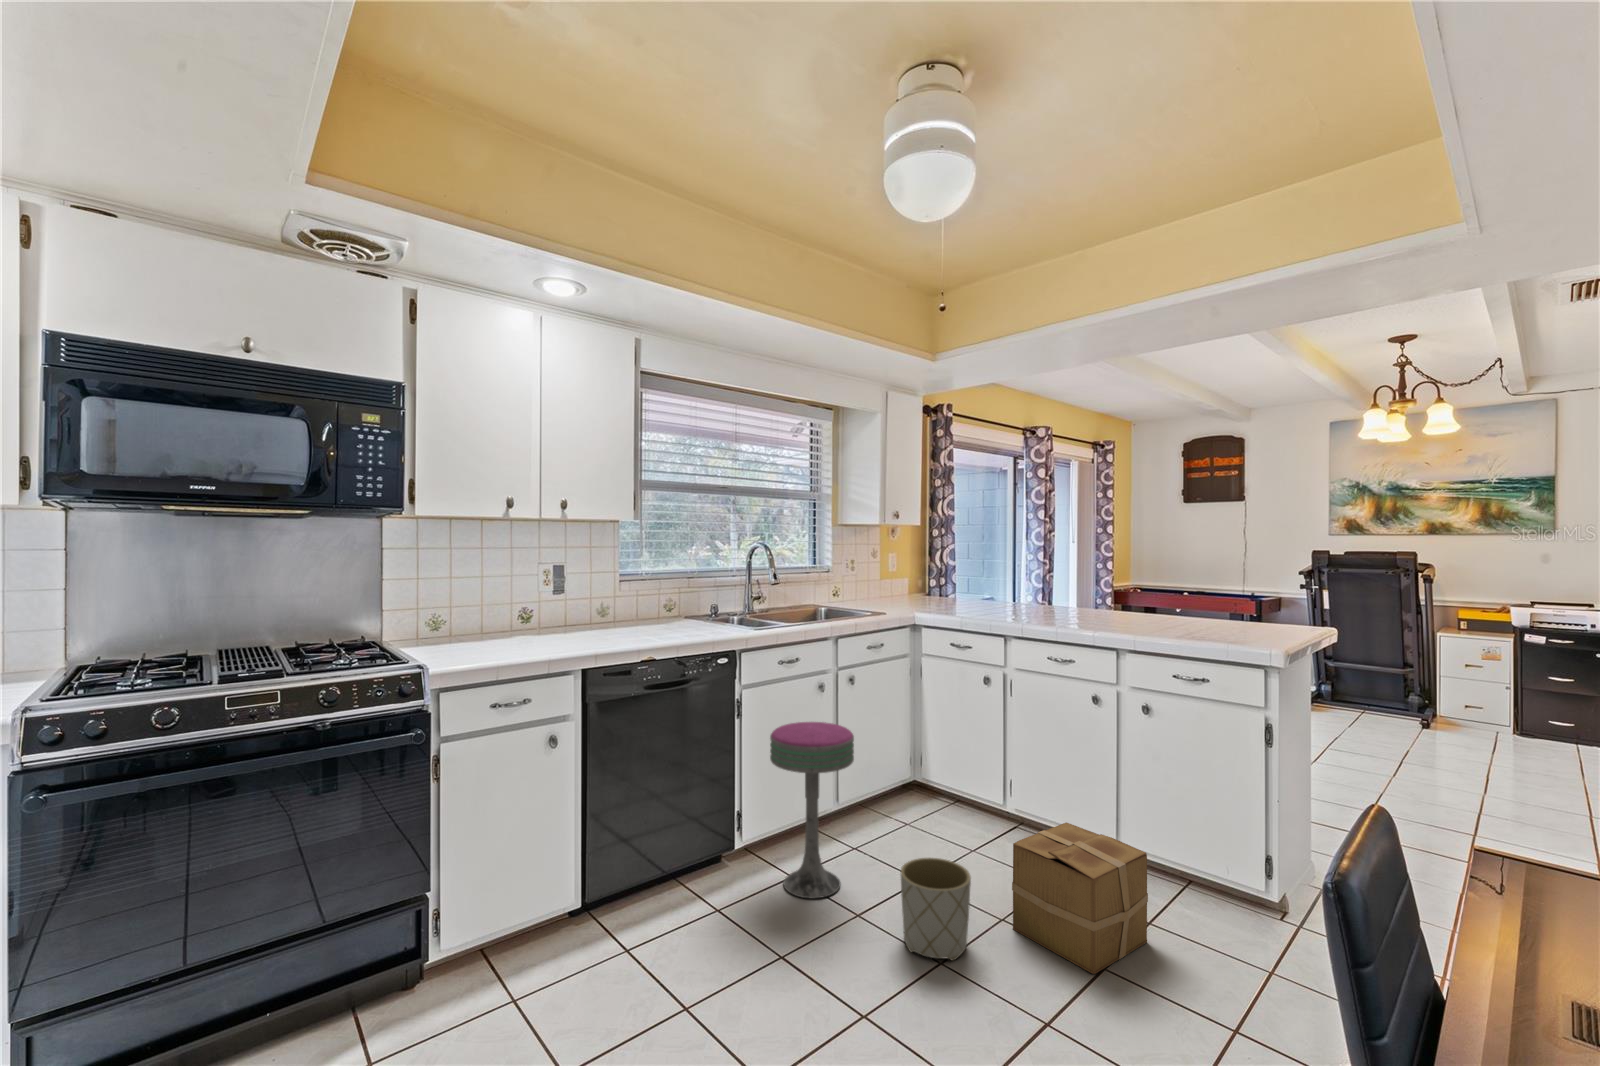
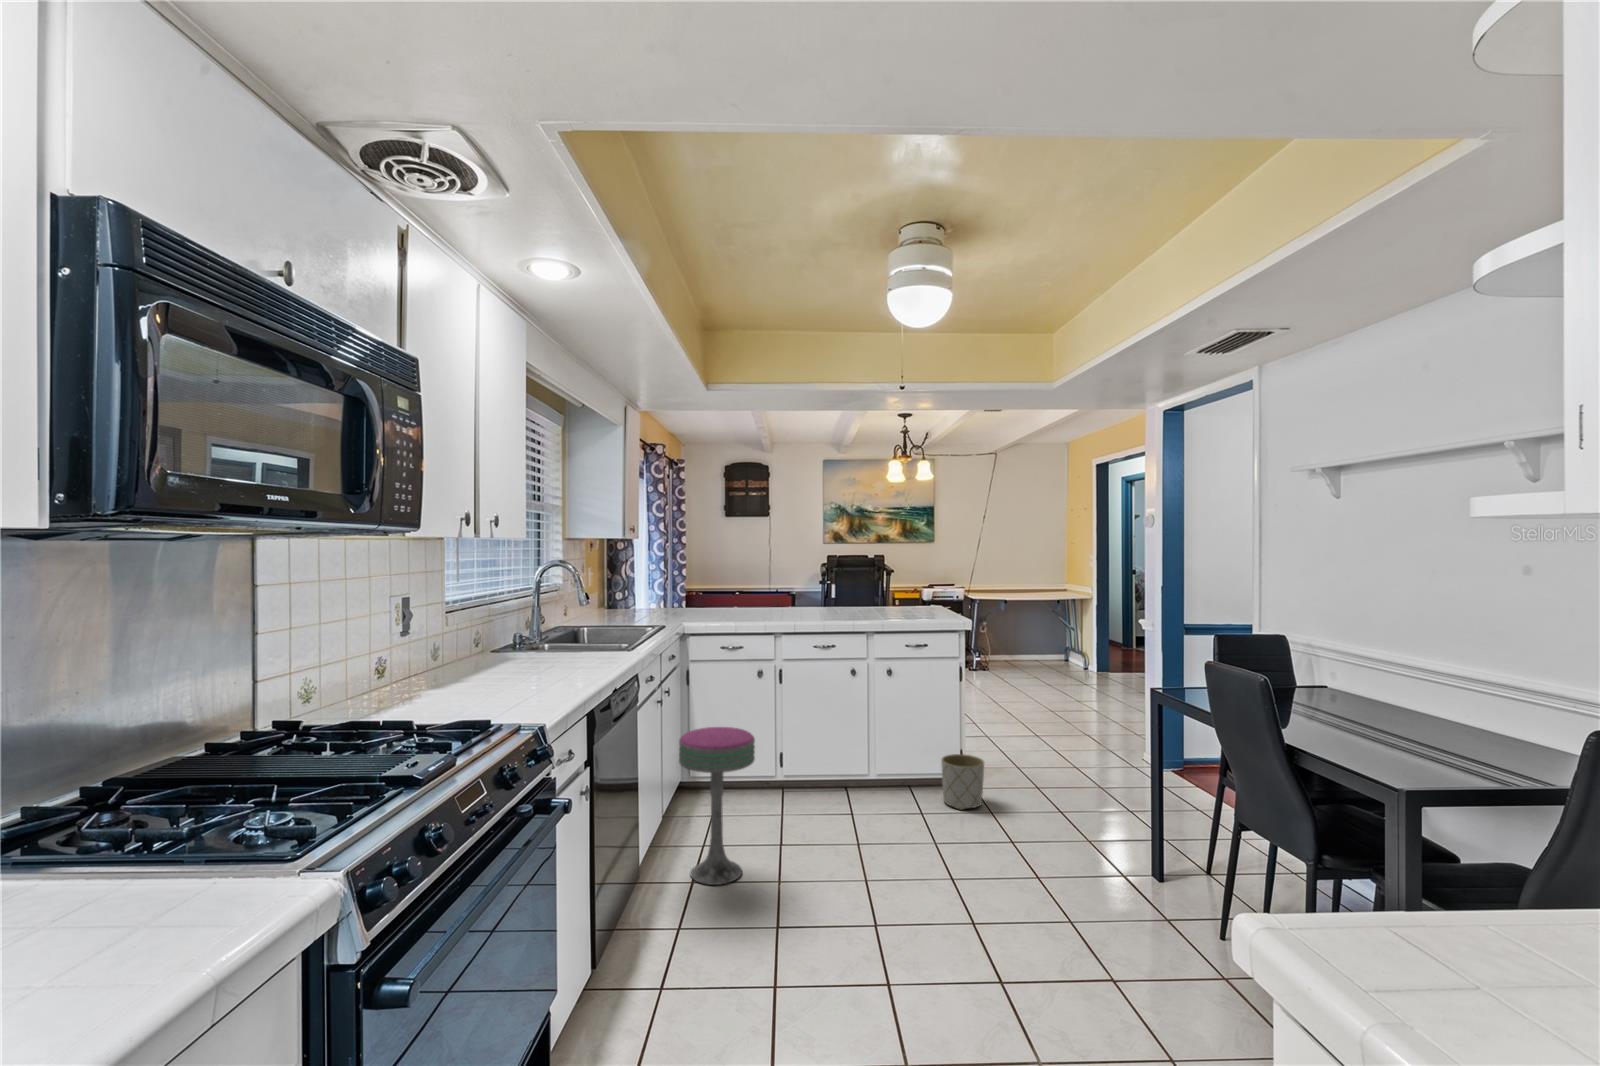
cardboard box: present [1012,823,1148,974] -> none [866,763,939,850]
planter: present [900,858,971,960] -> present [941,754,984,810]

